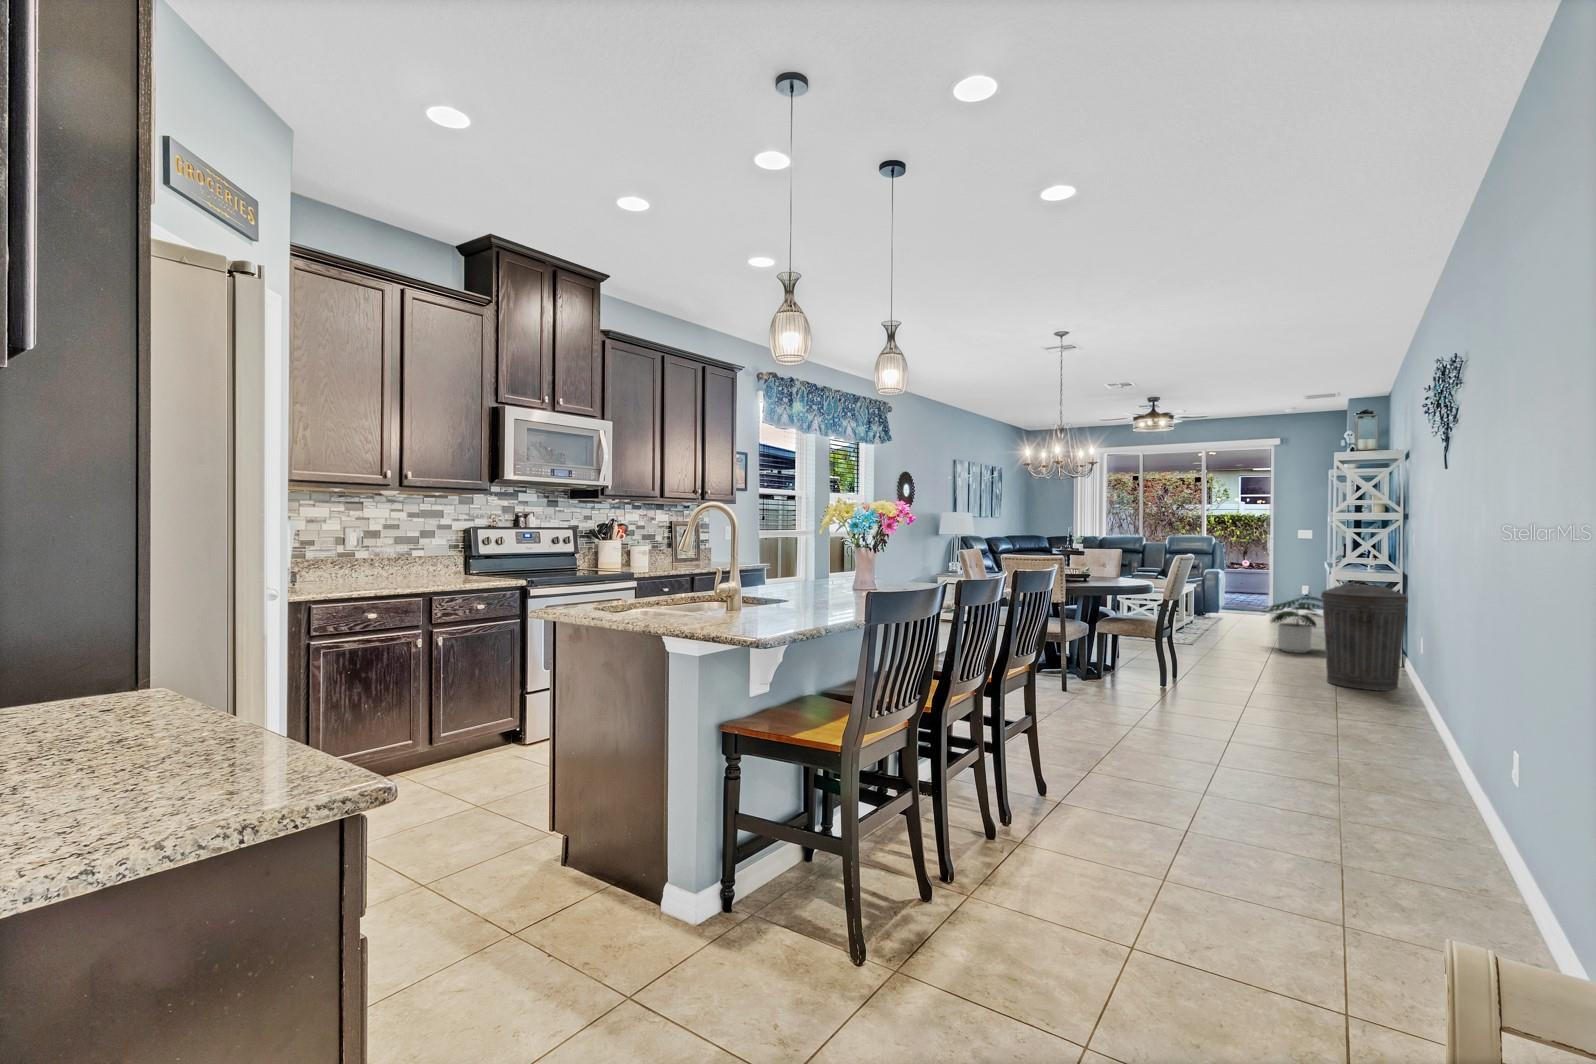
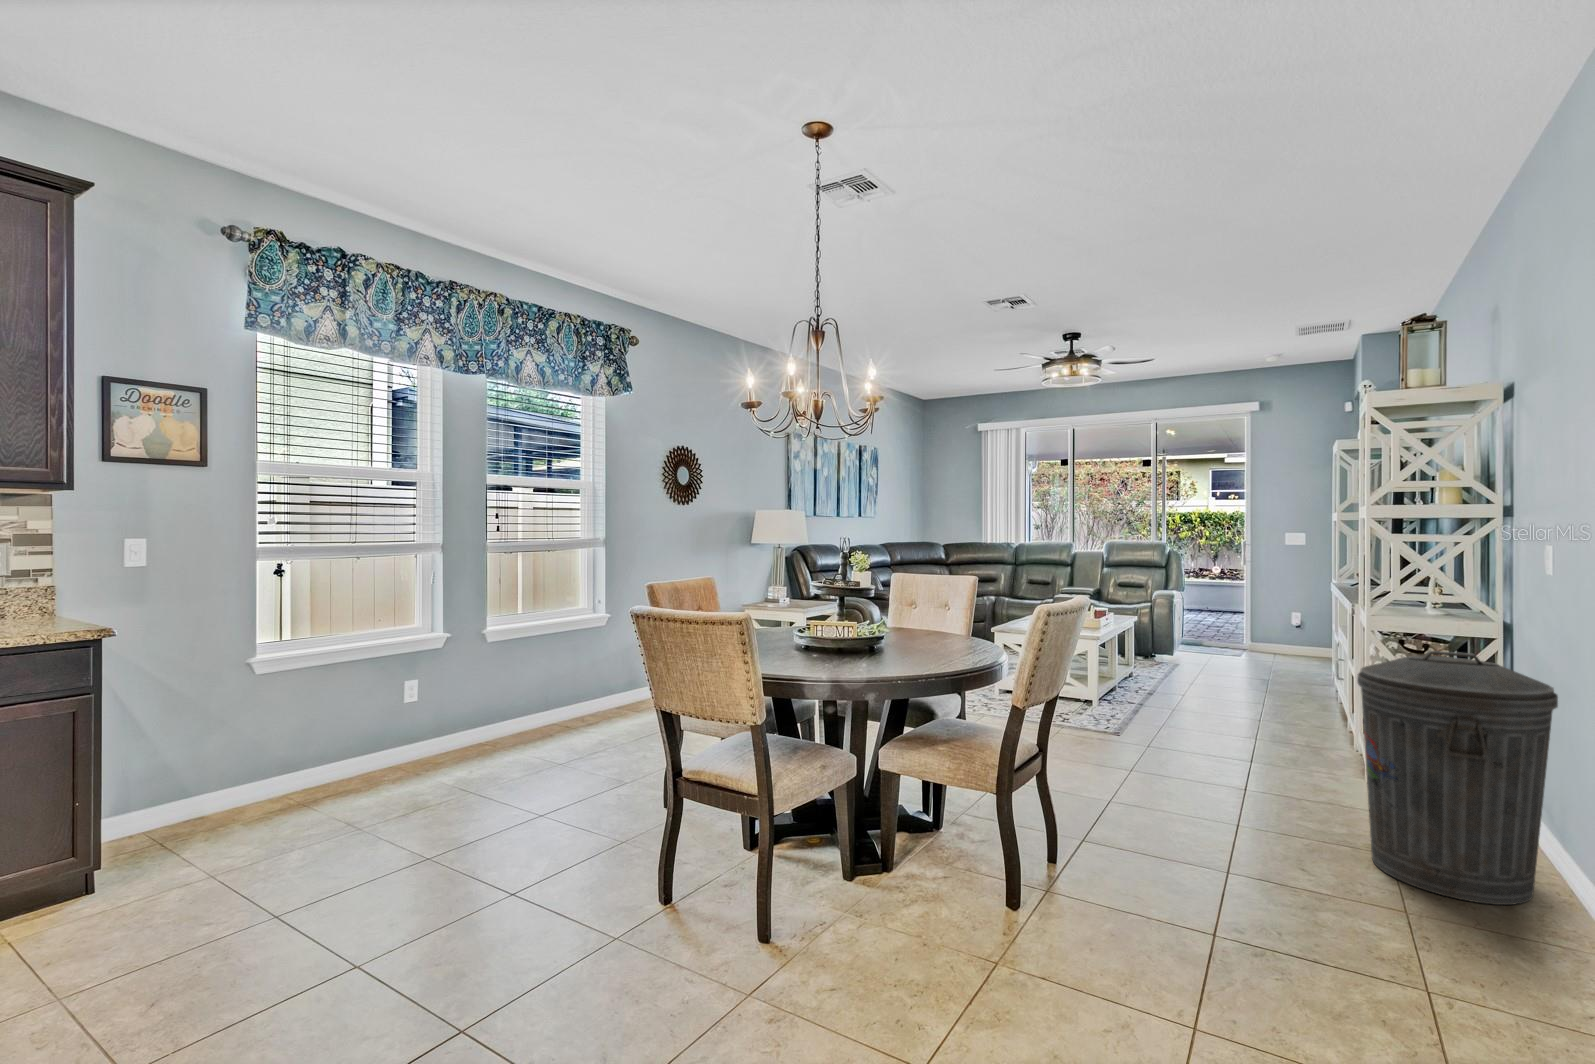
potted plant: present [1264,596,1323,653] -> none [1235,652,1347,753]

